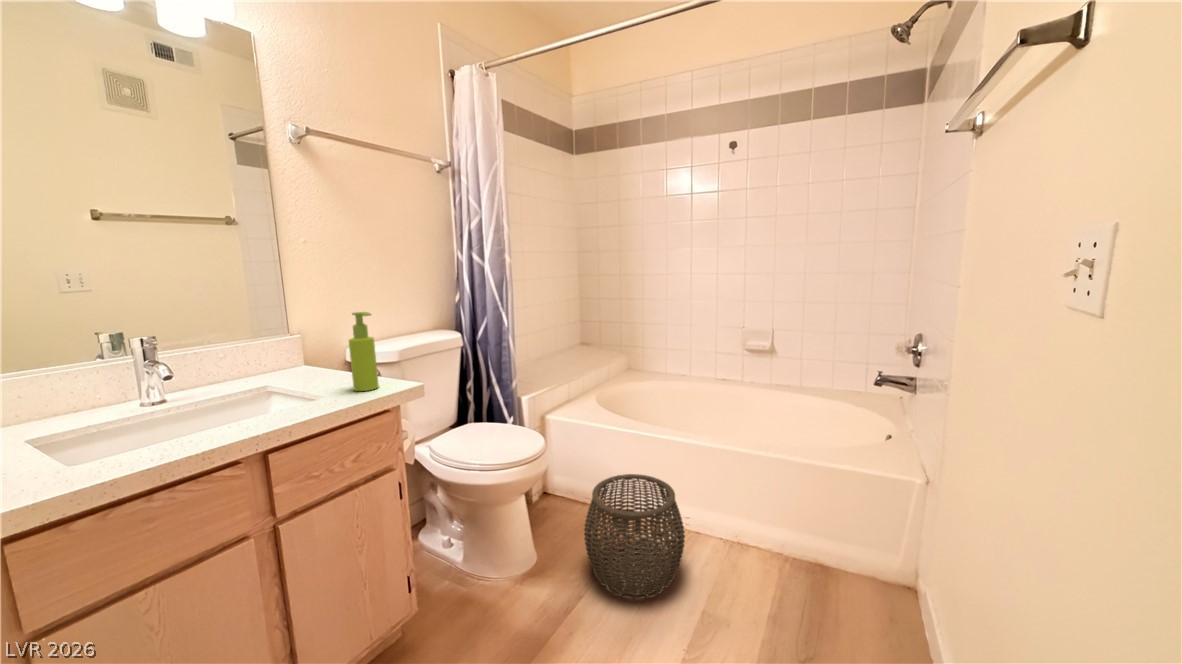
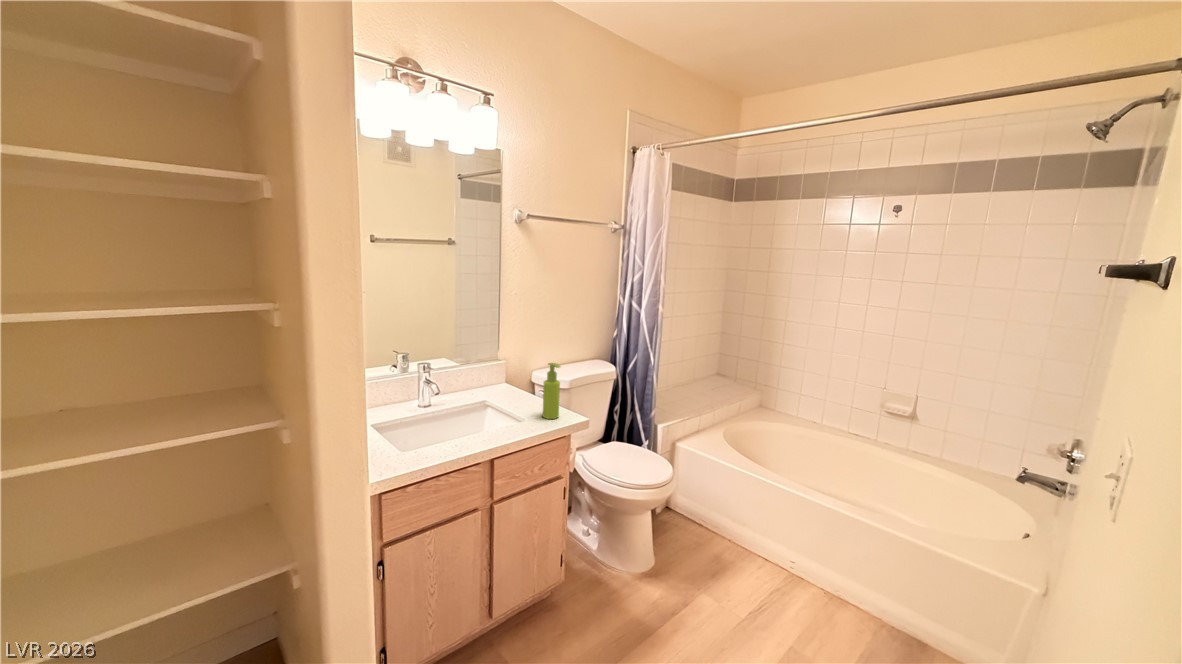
woven basket: present [584,474,685,597] -> none [696,513,787,622]

